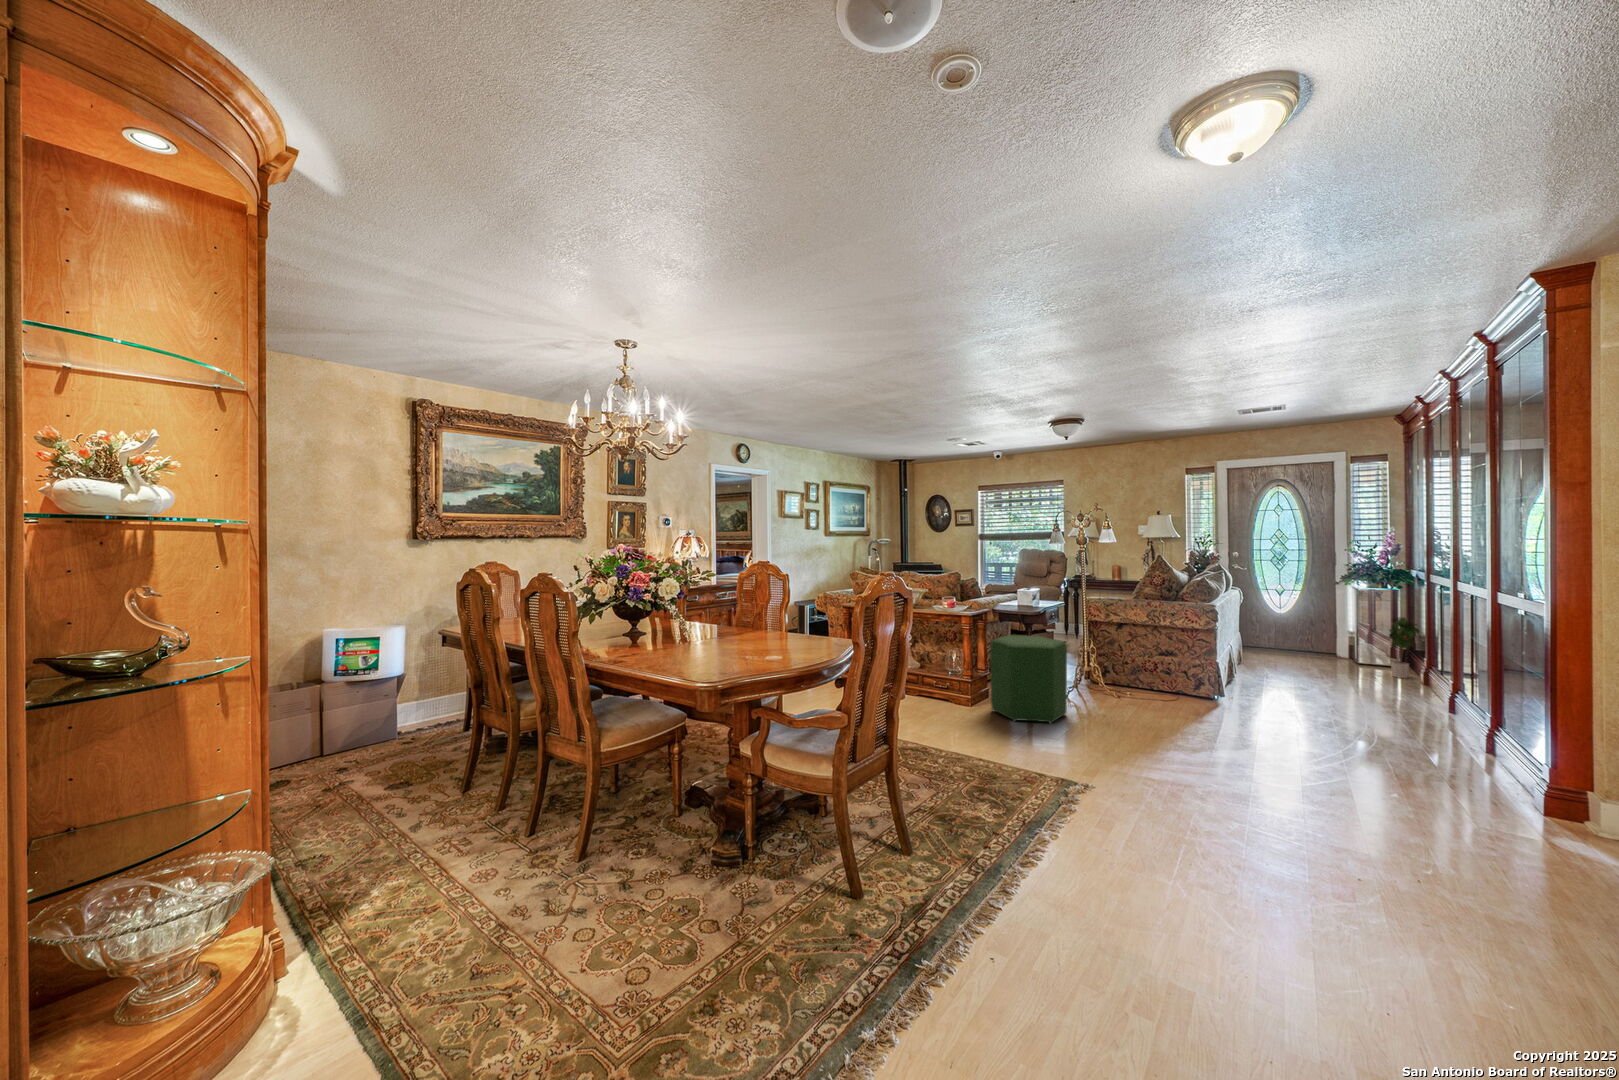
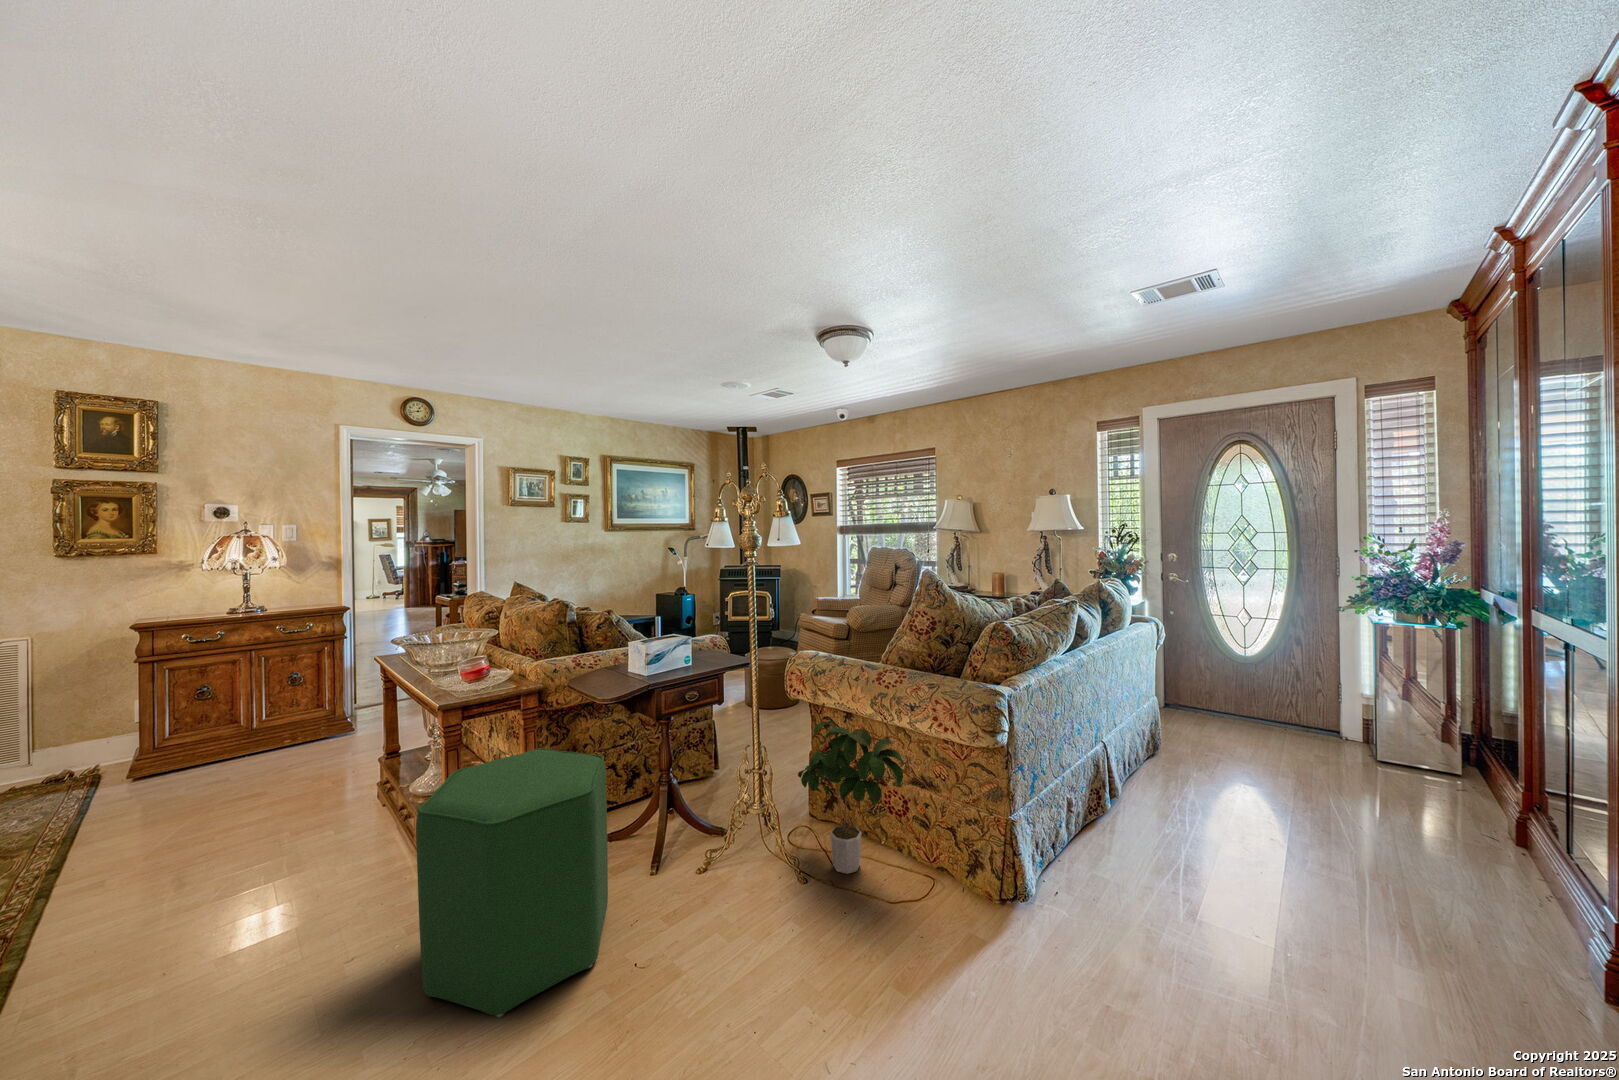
potted plant: present [1389,618,1420,678] -> present [798,720,903,874]

